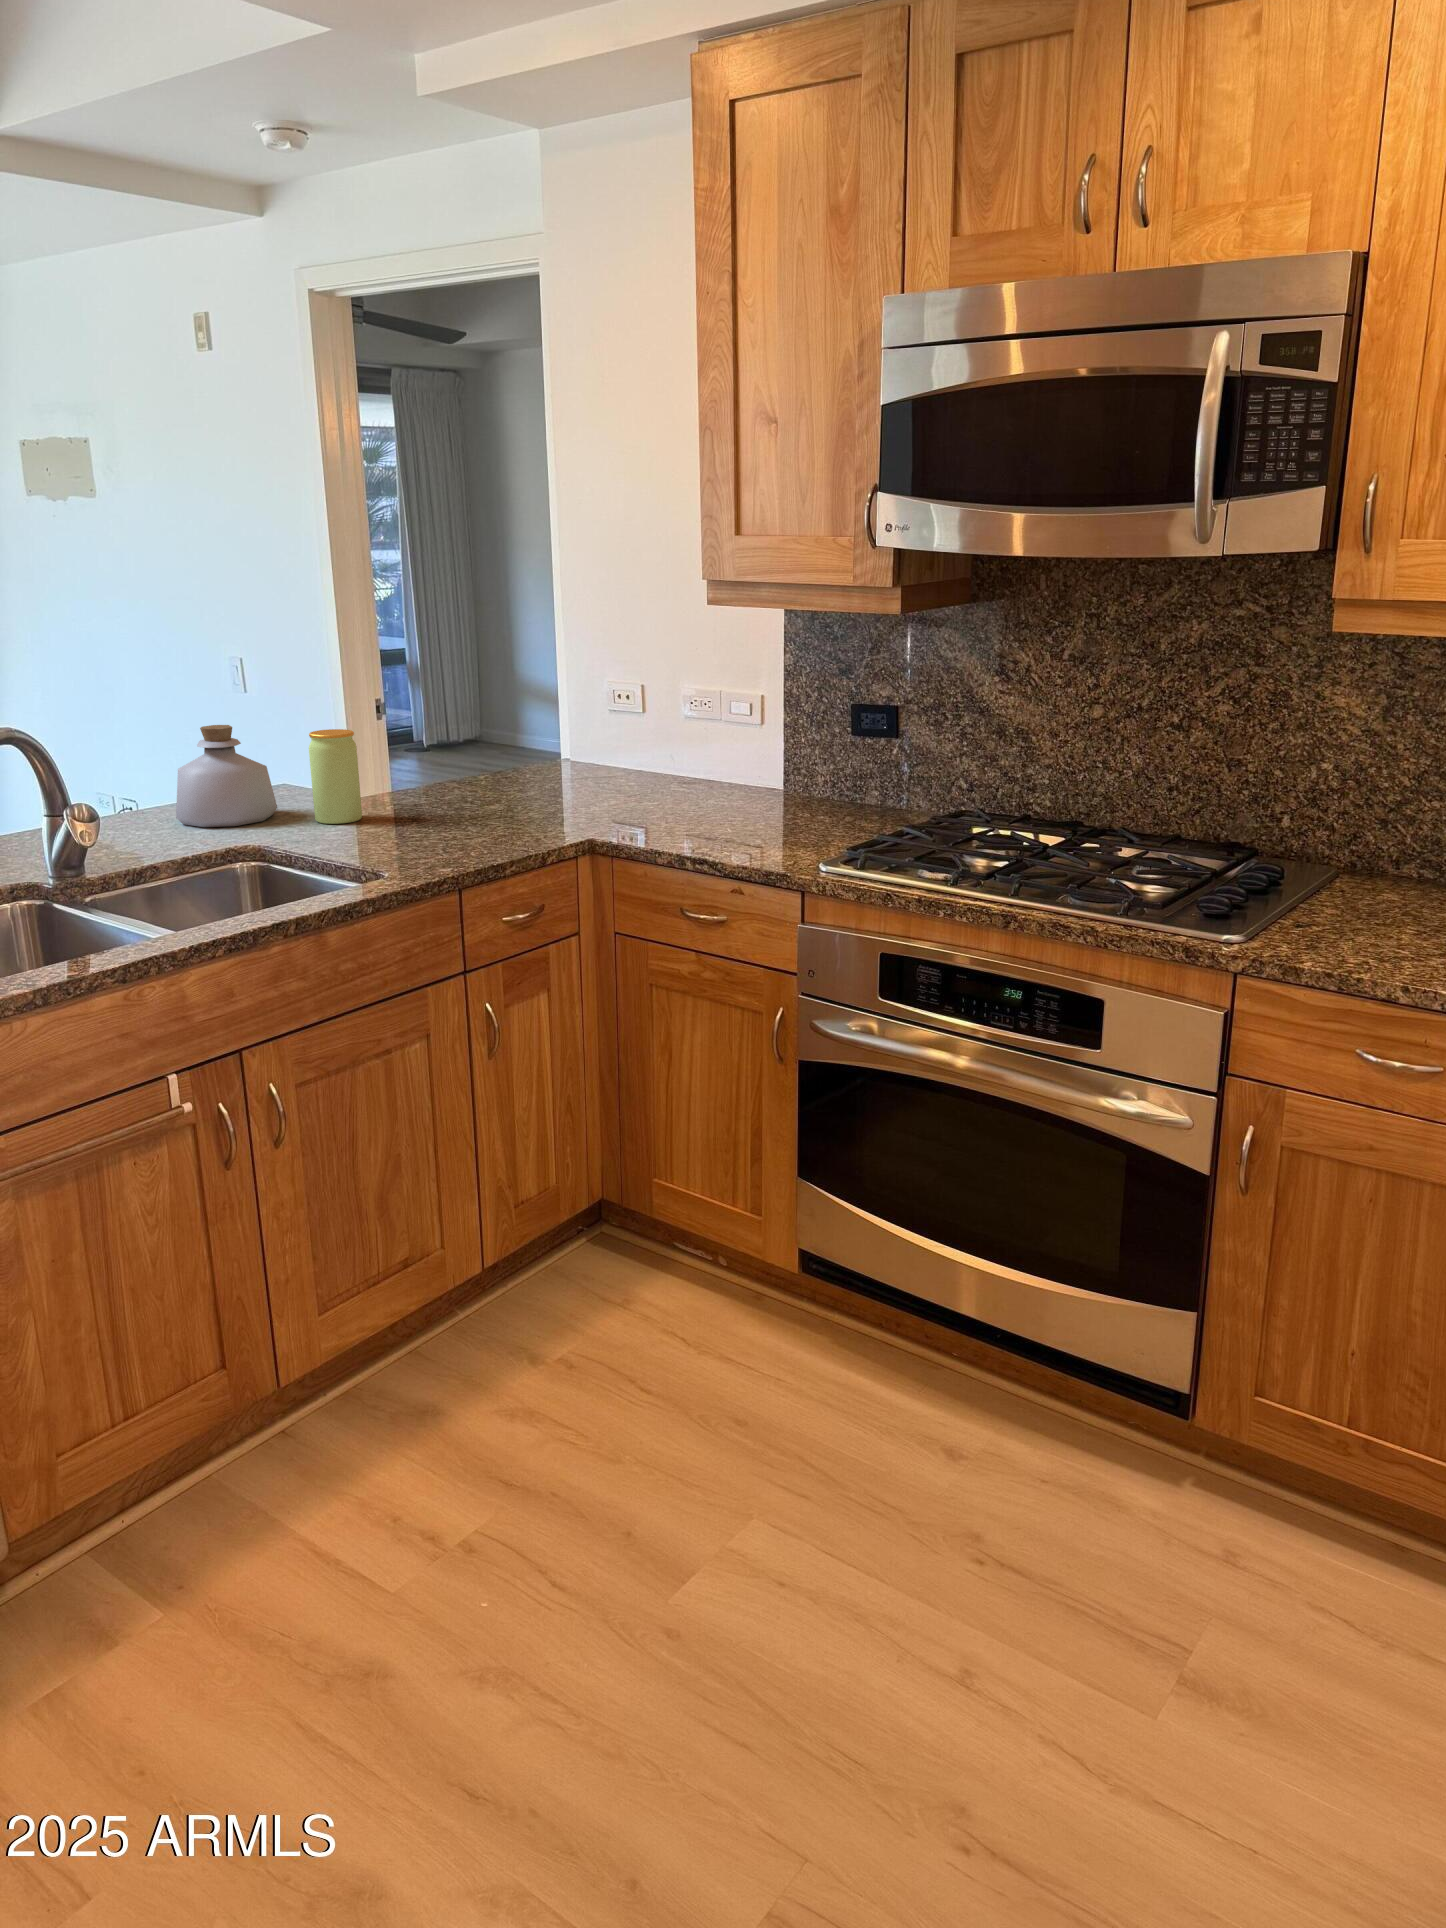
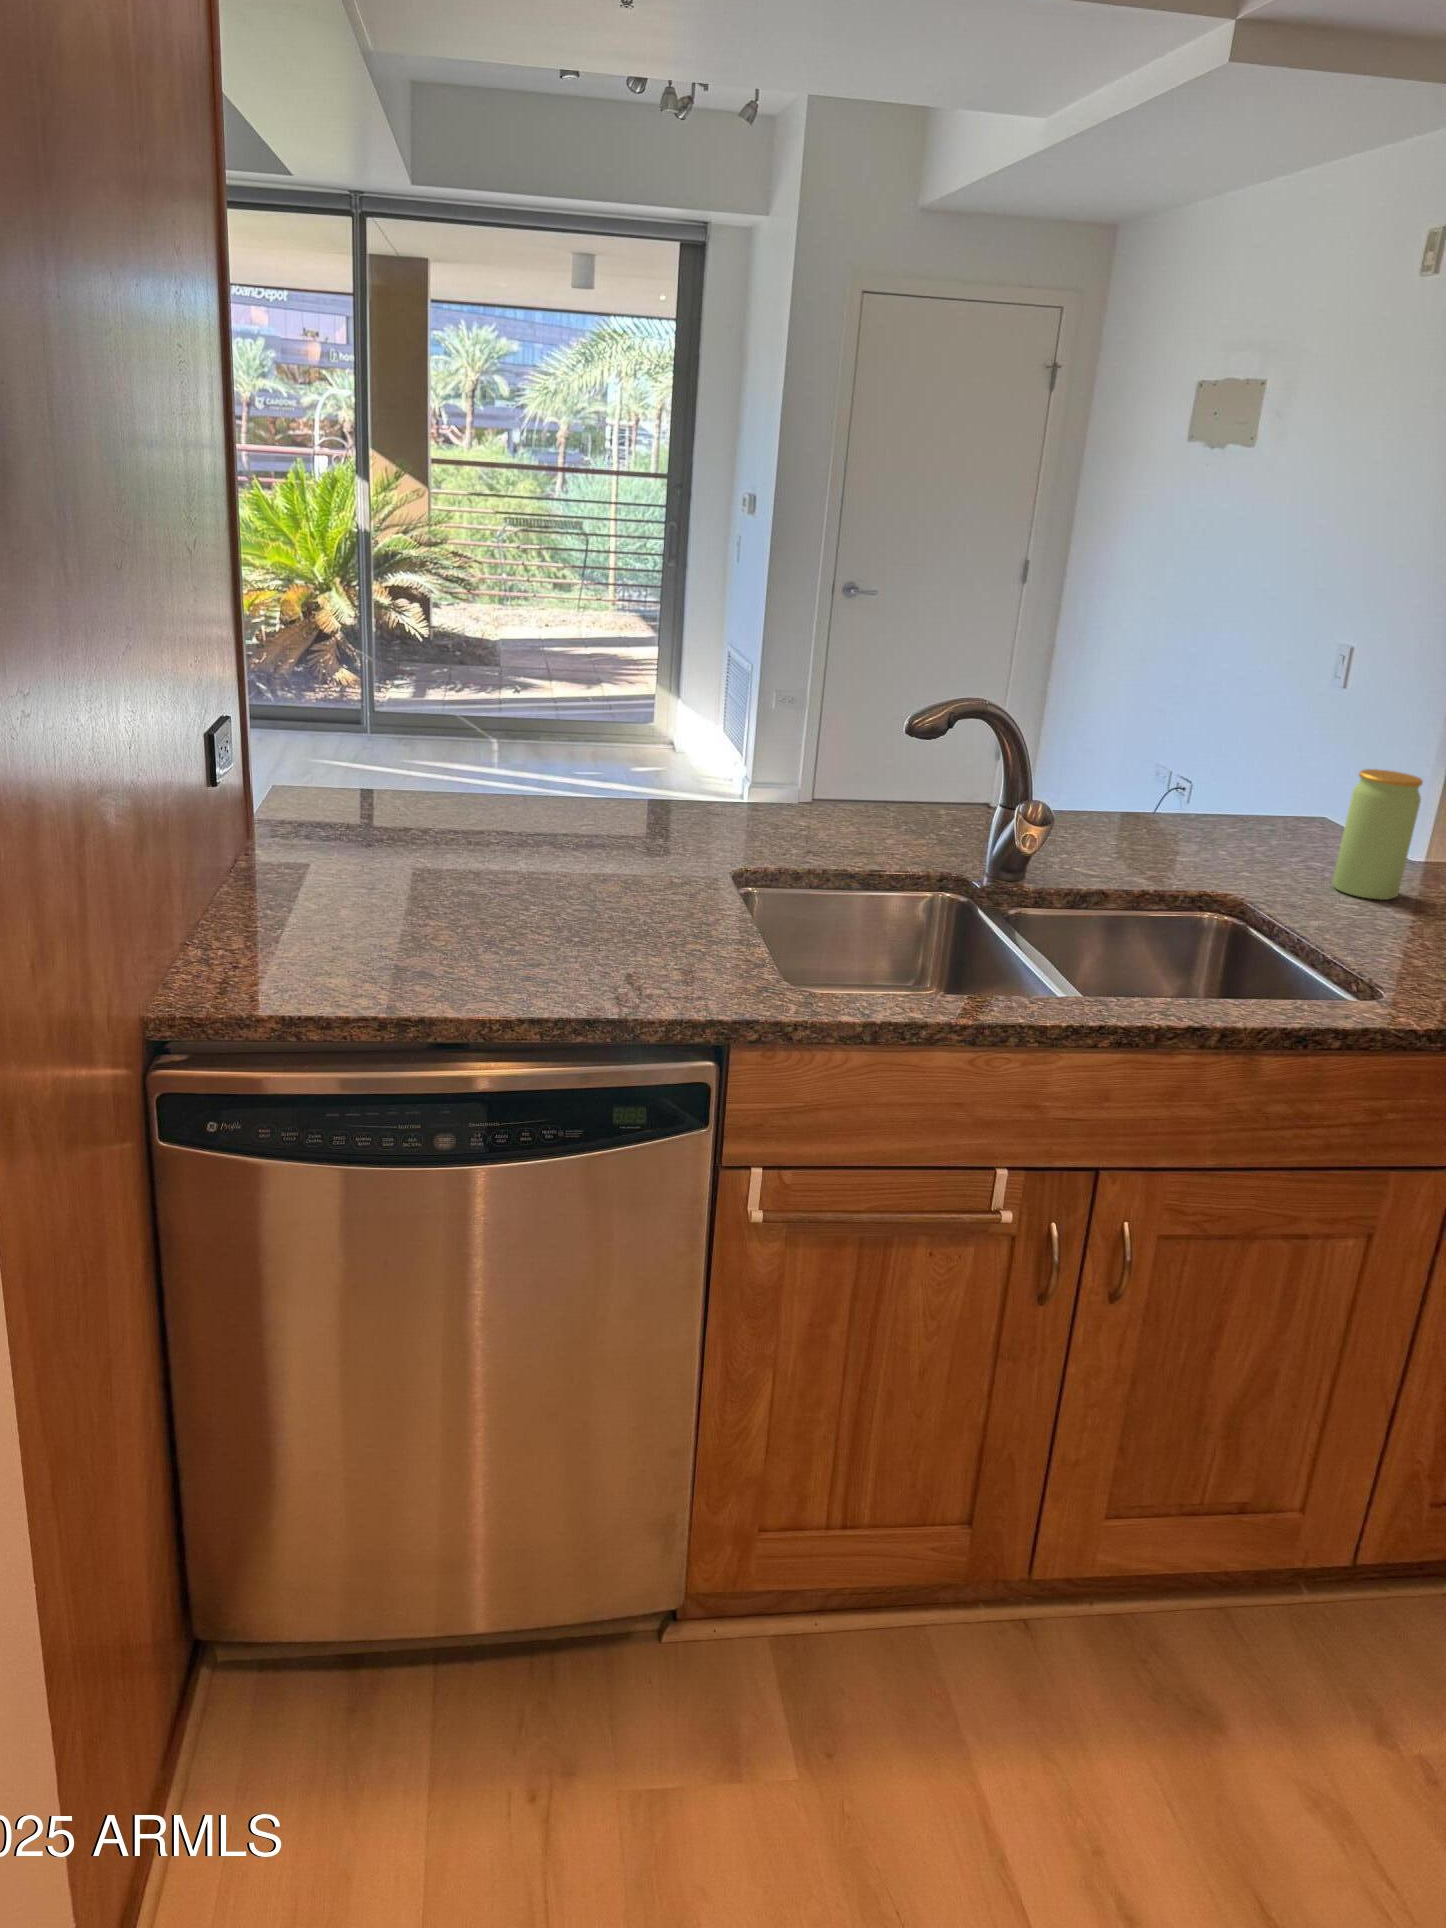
bottle: present [176,725,277,827] -> none [1163,735,1294,868]

